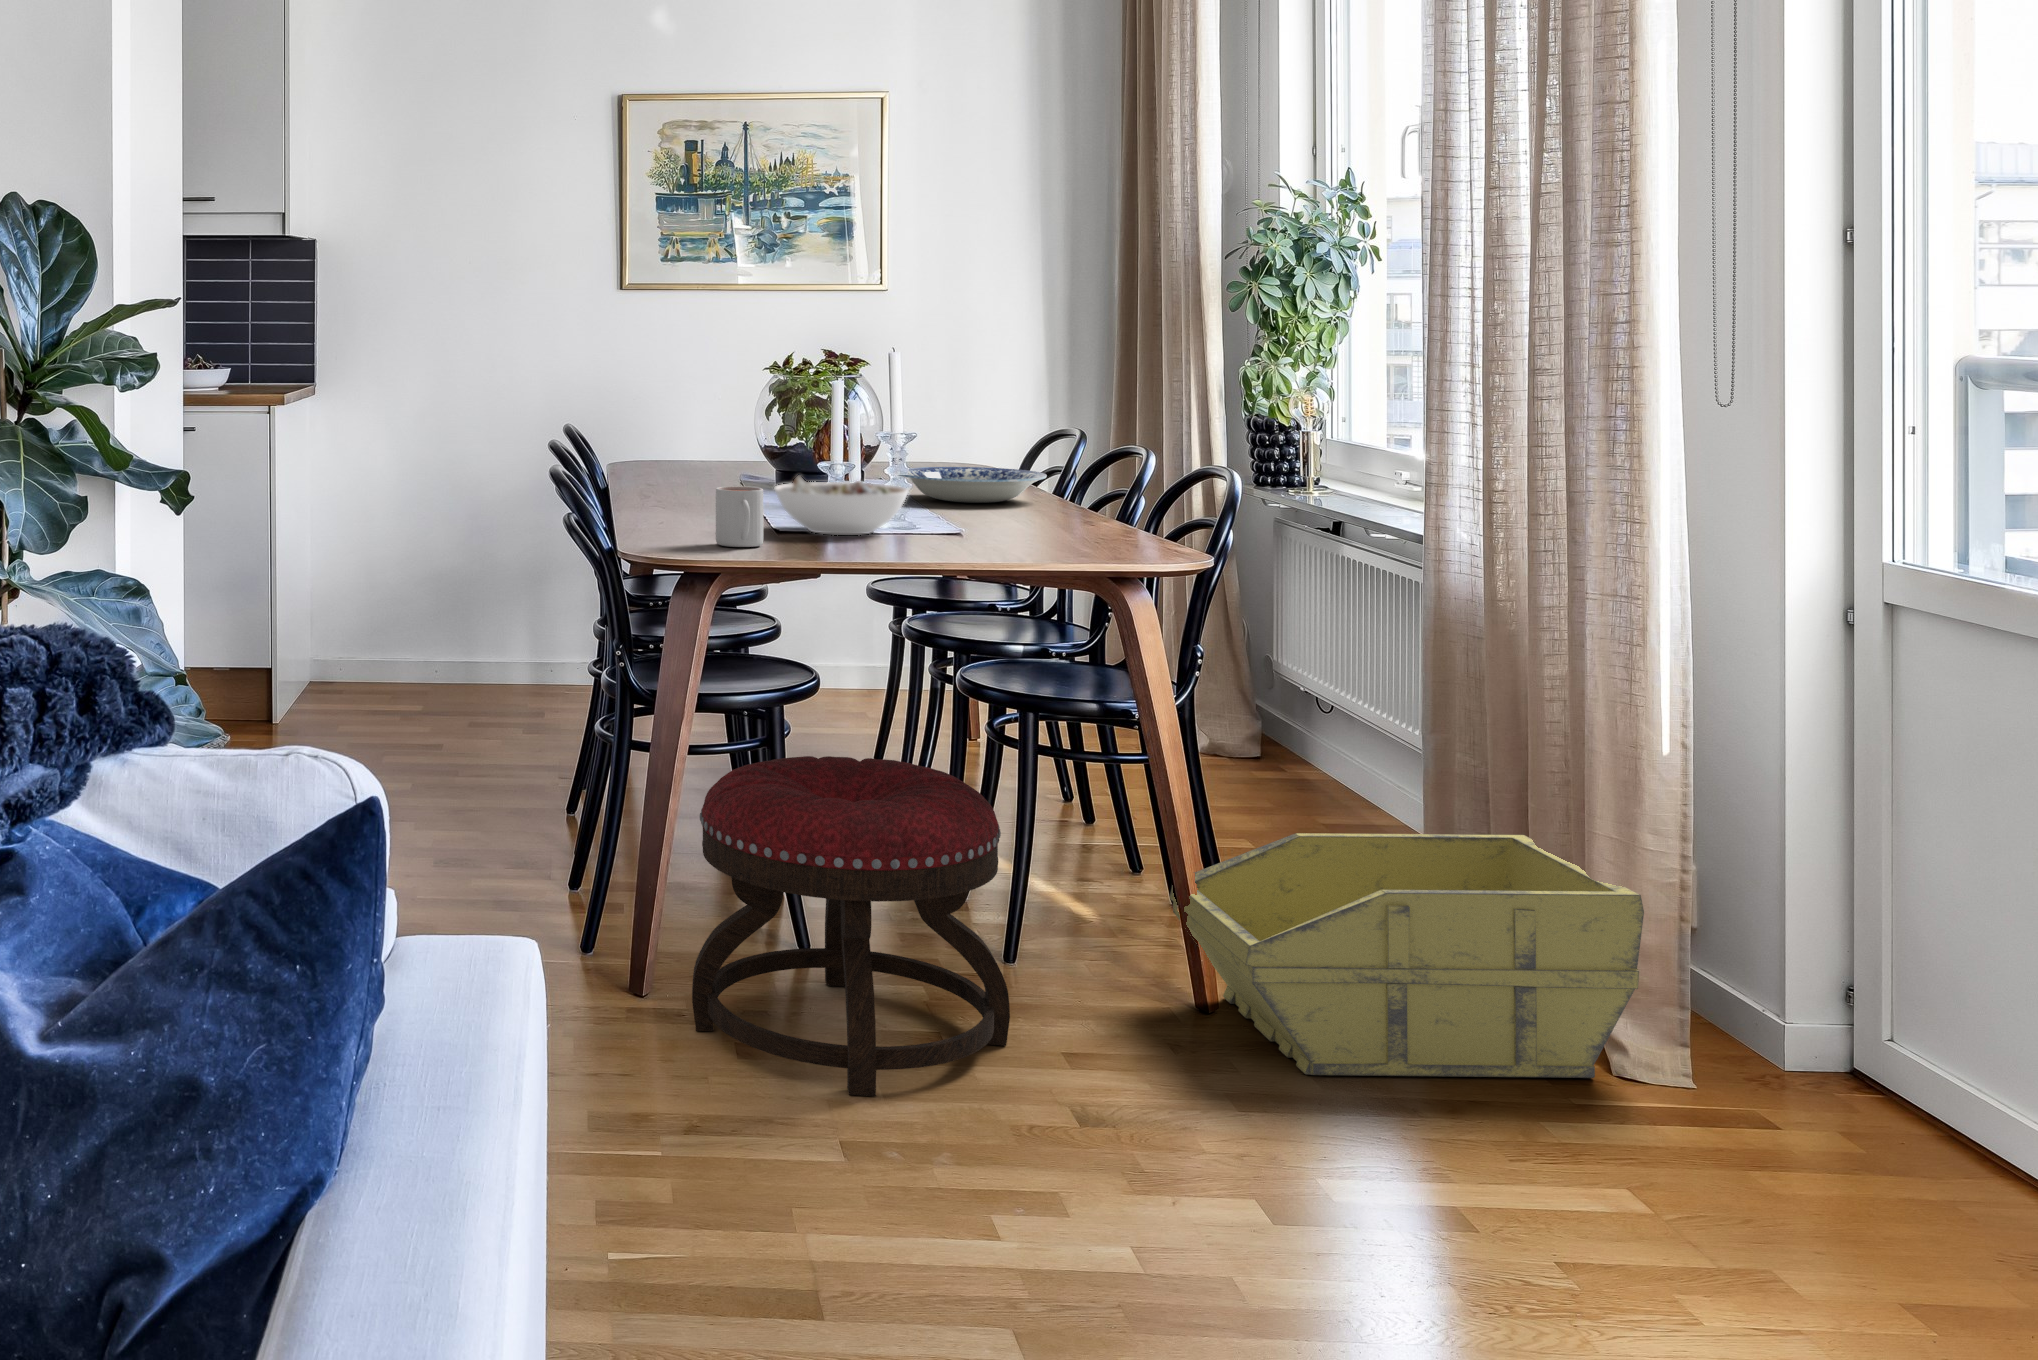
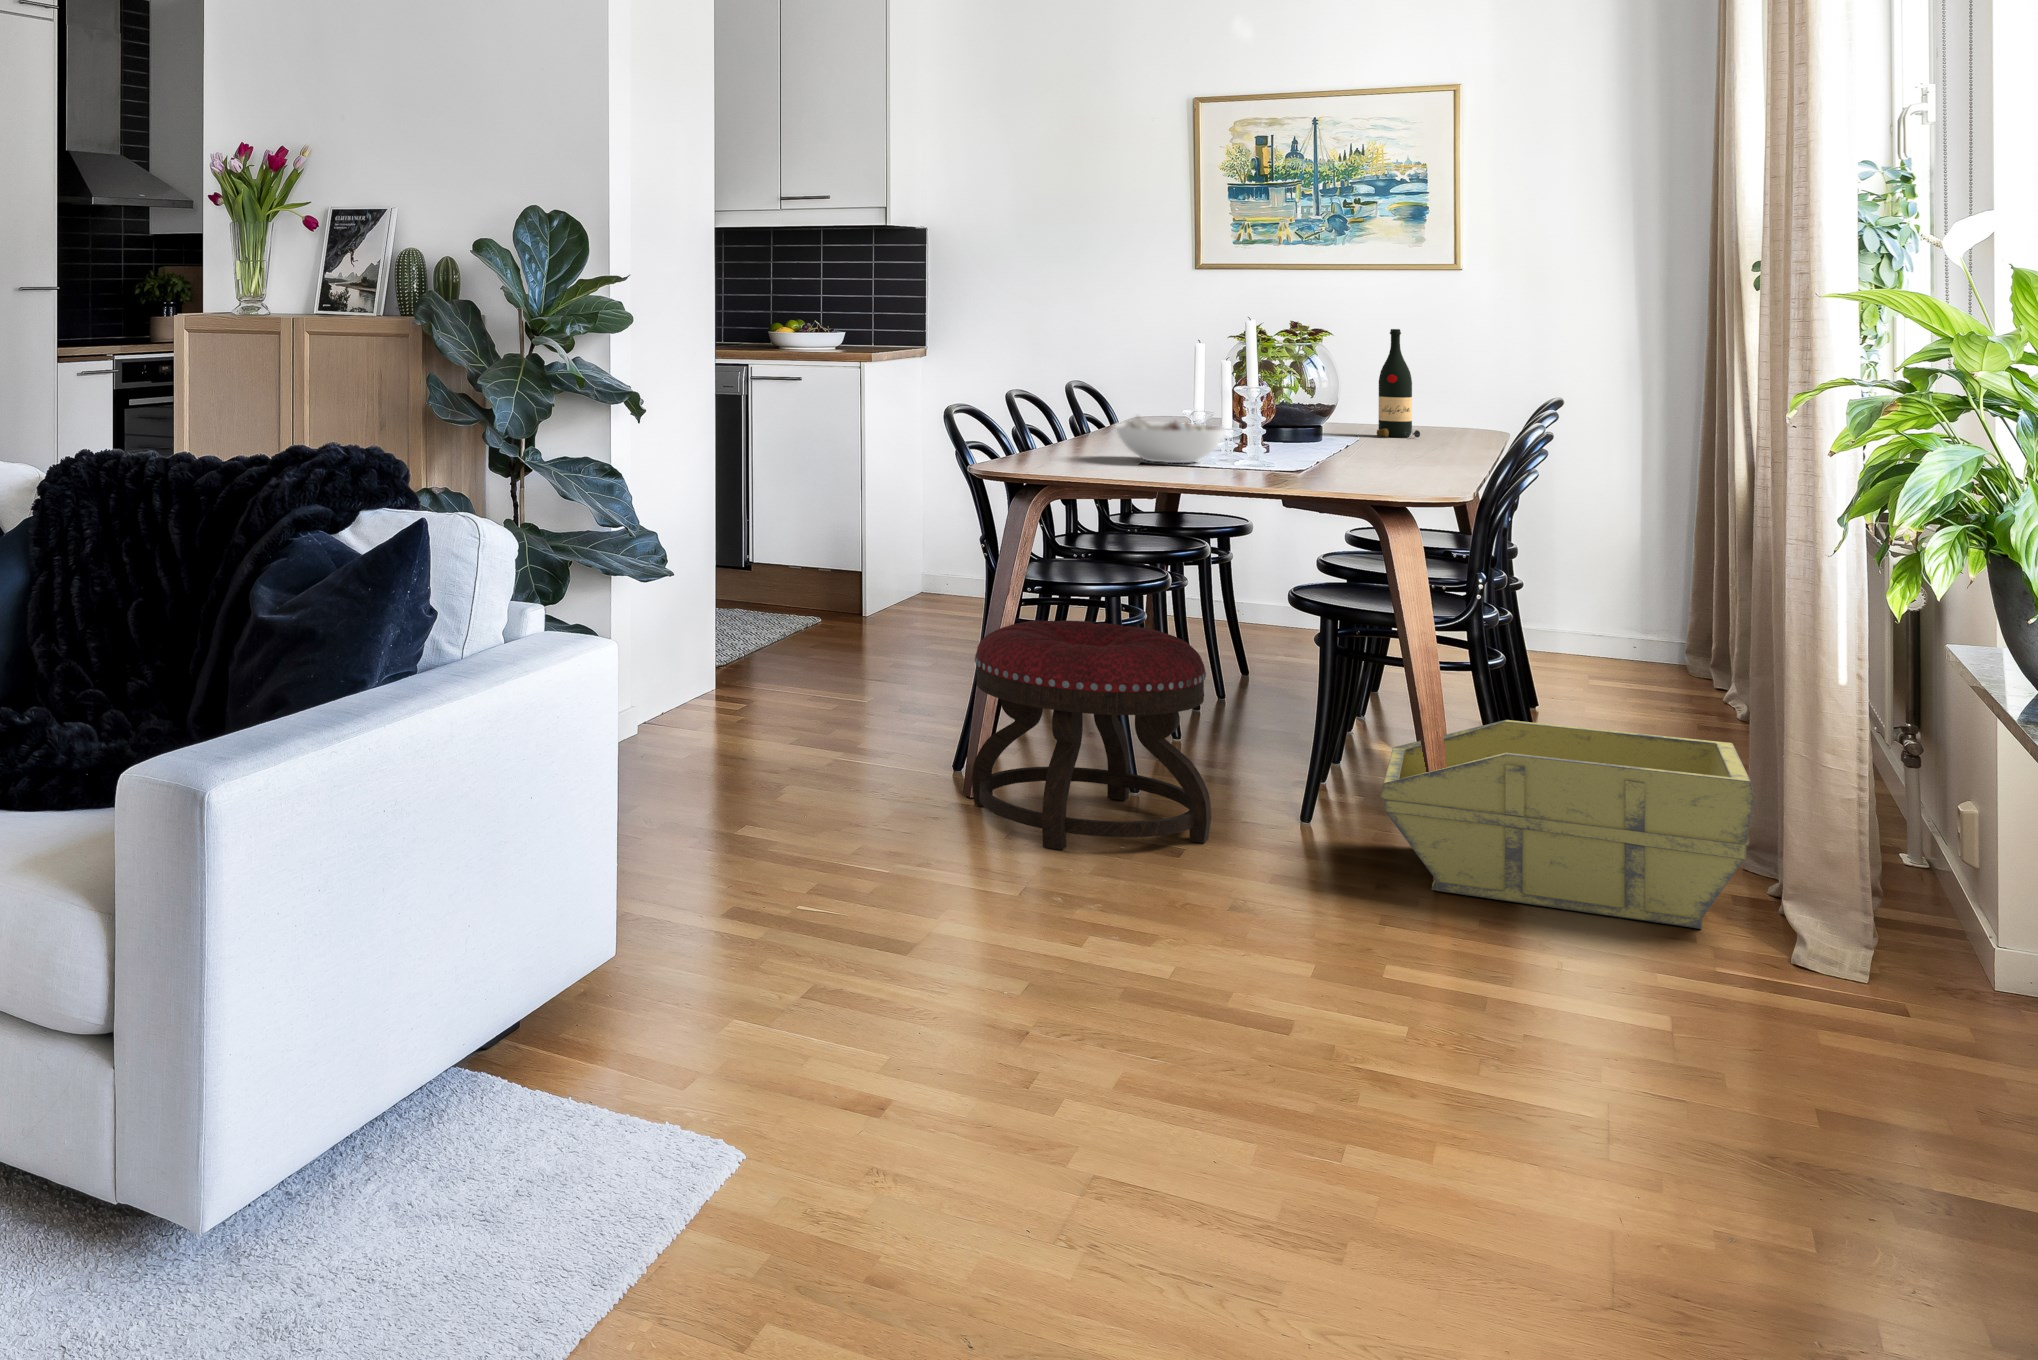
wine bottle: none [911,357,959,480] -> present [1377,329,1420,437]
plate: present [899,467,1047,503] -> none [1301,422,1440,452]
mug: present [716,486,763,547] -> none [1038,419,1076,464]

